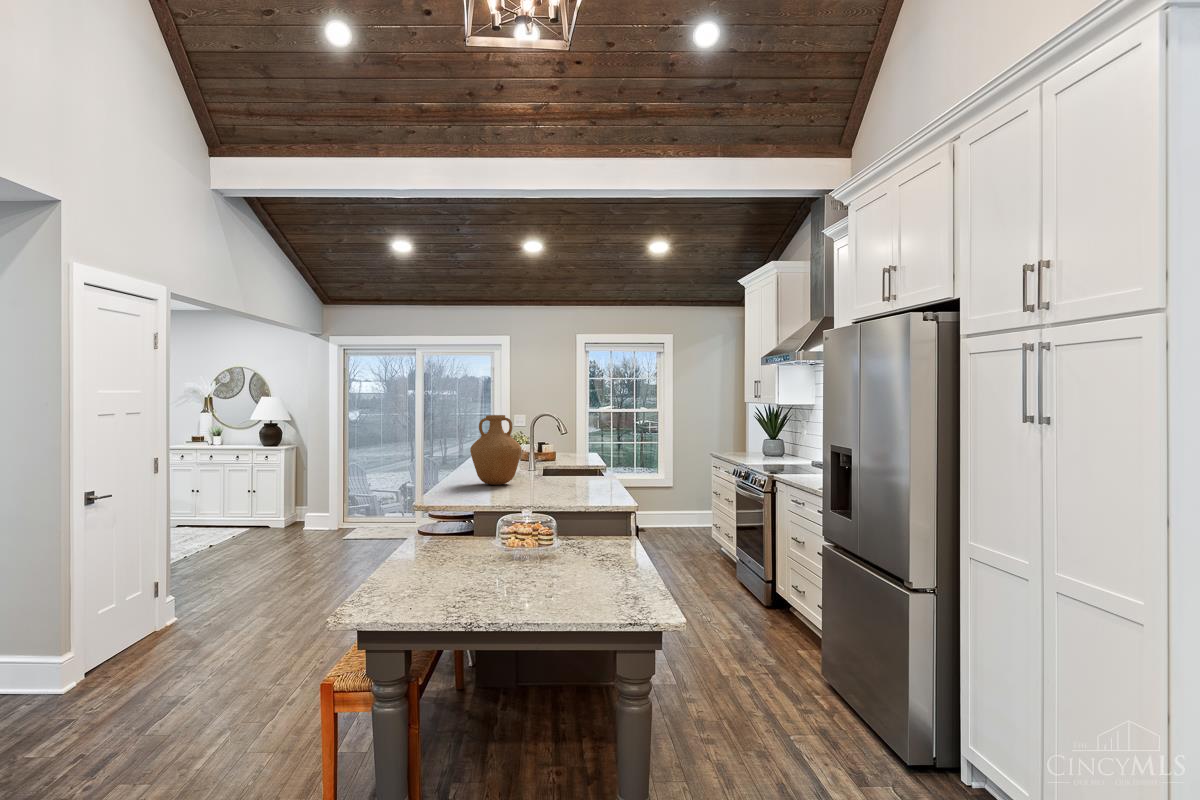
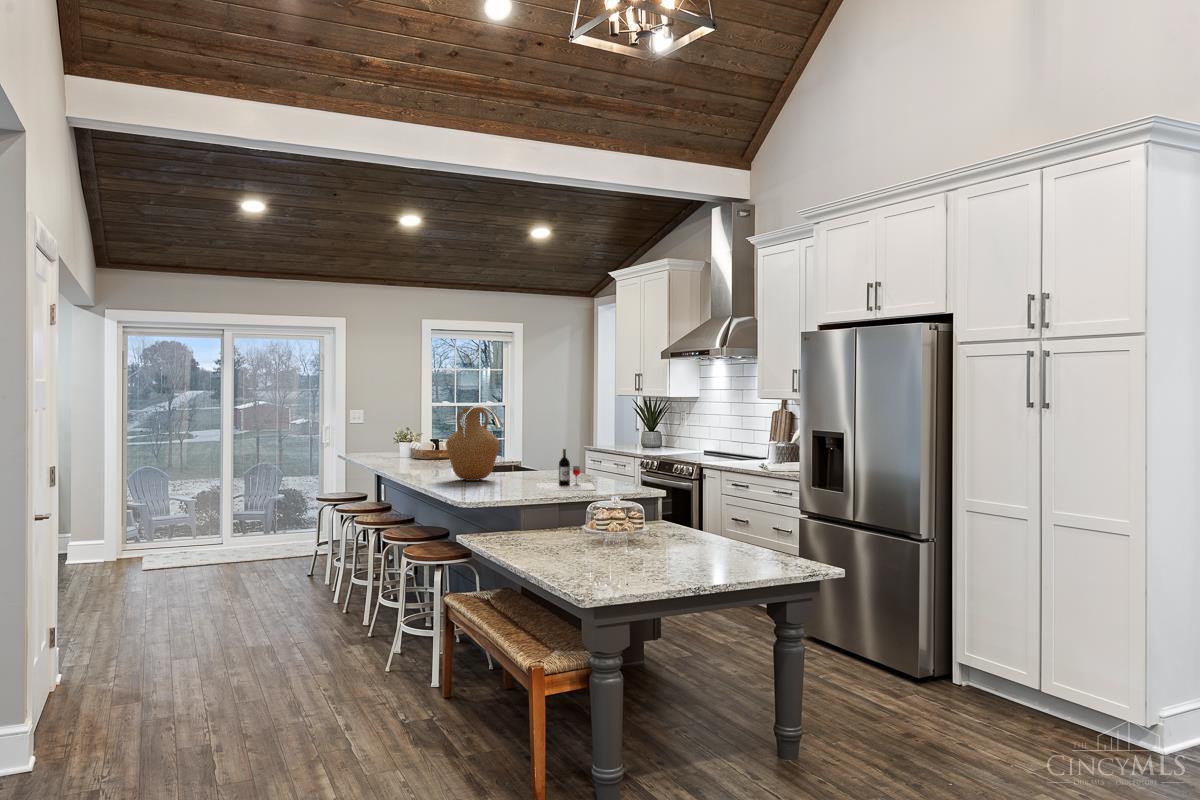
wine bottle: none [518,457,593,501] -> present [536,449,596,490]

